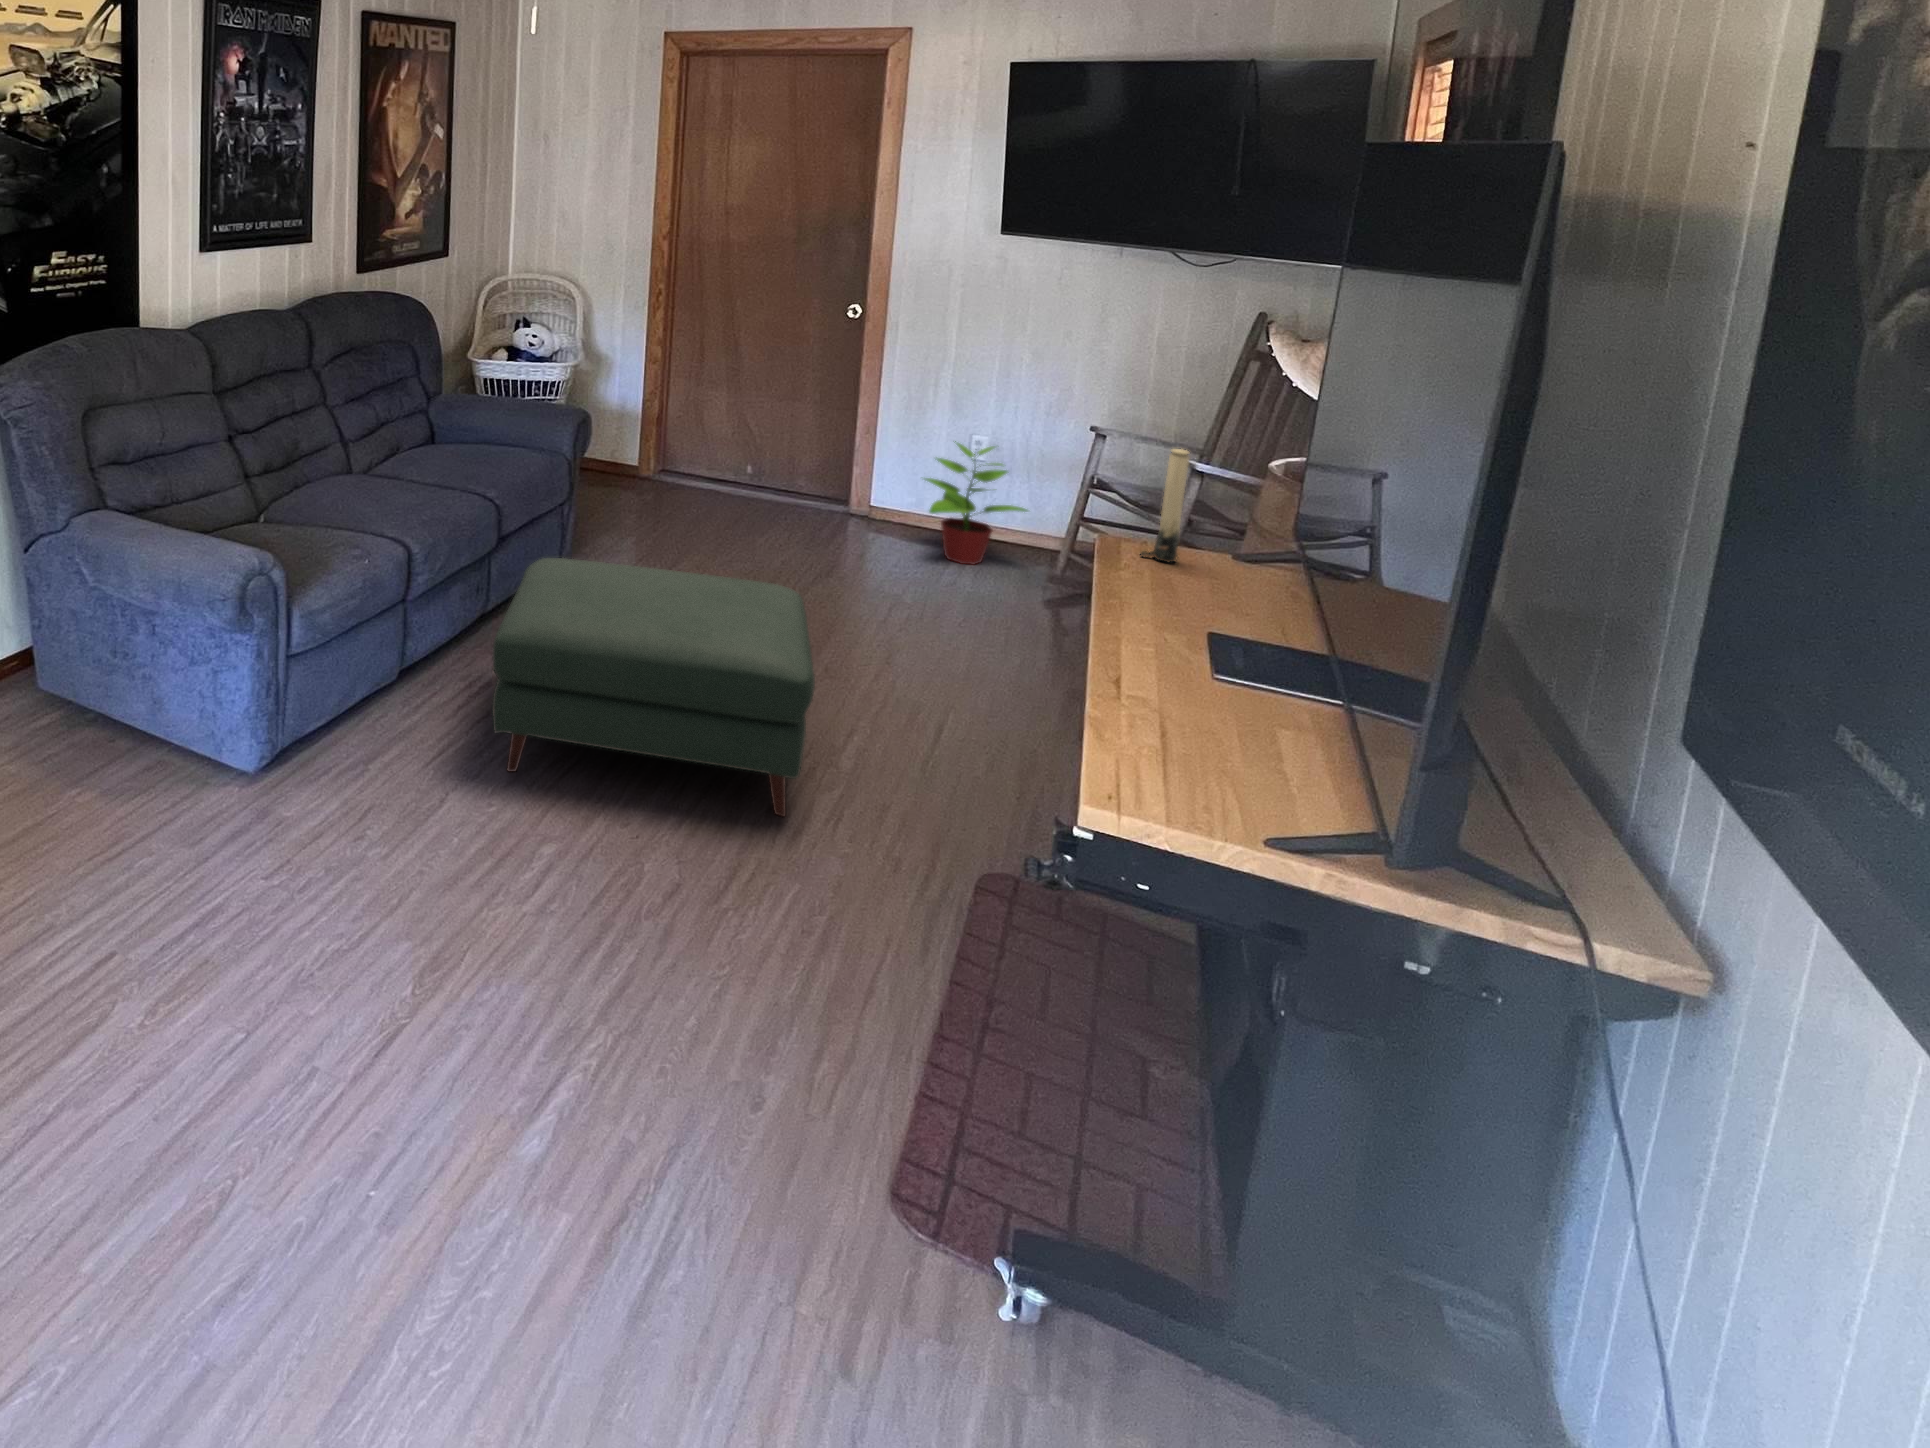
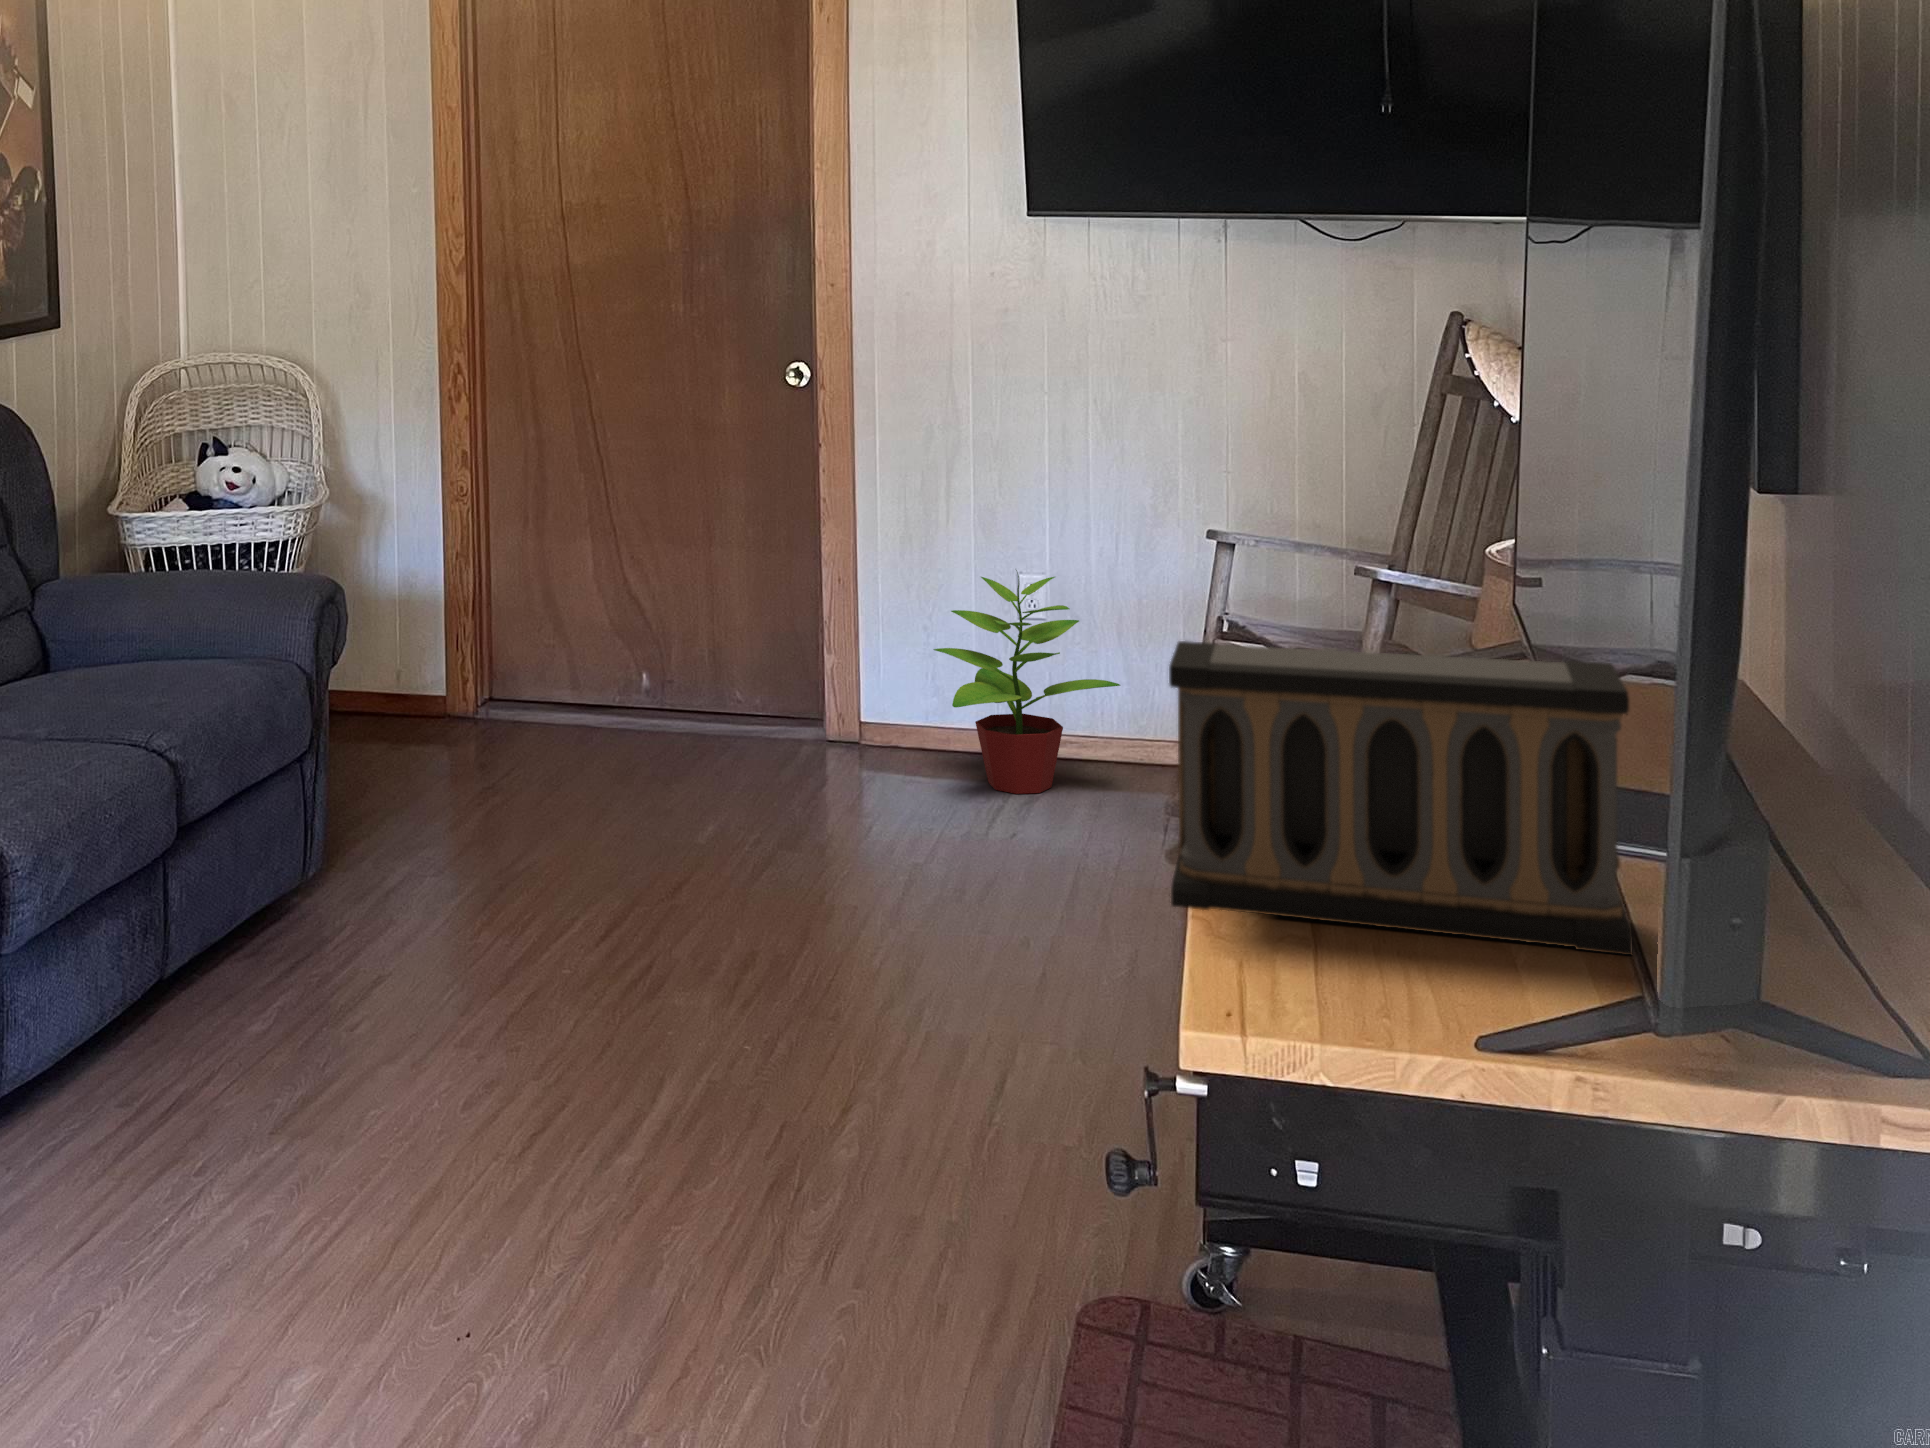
candle: present [1141,449,1189,562] -> none [1270,478,1332,678]
ottoman: present [492,558,815,817] -> none [157,831,757,1257]
speaker: none [1079,571,1388,793] -> present [1169,641,1633,955]

